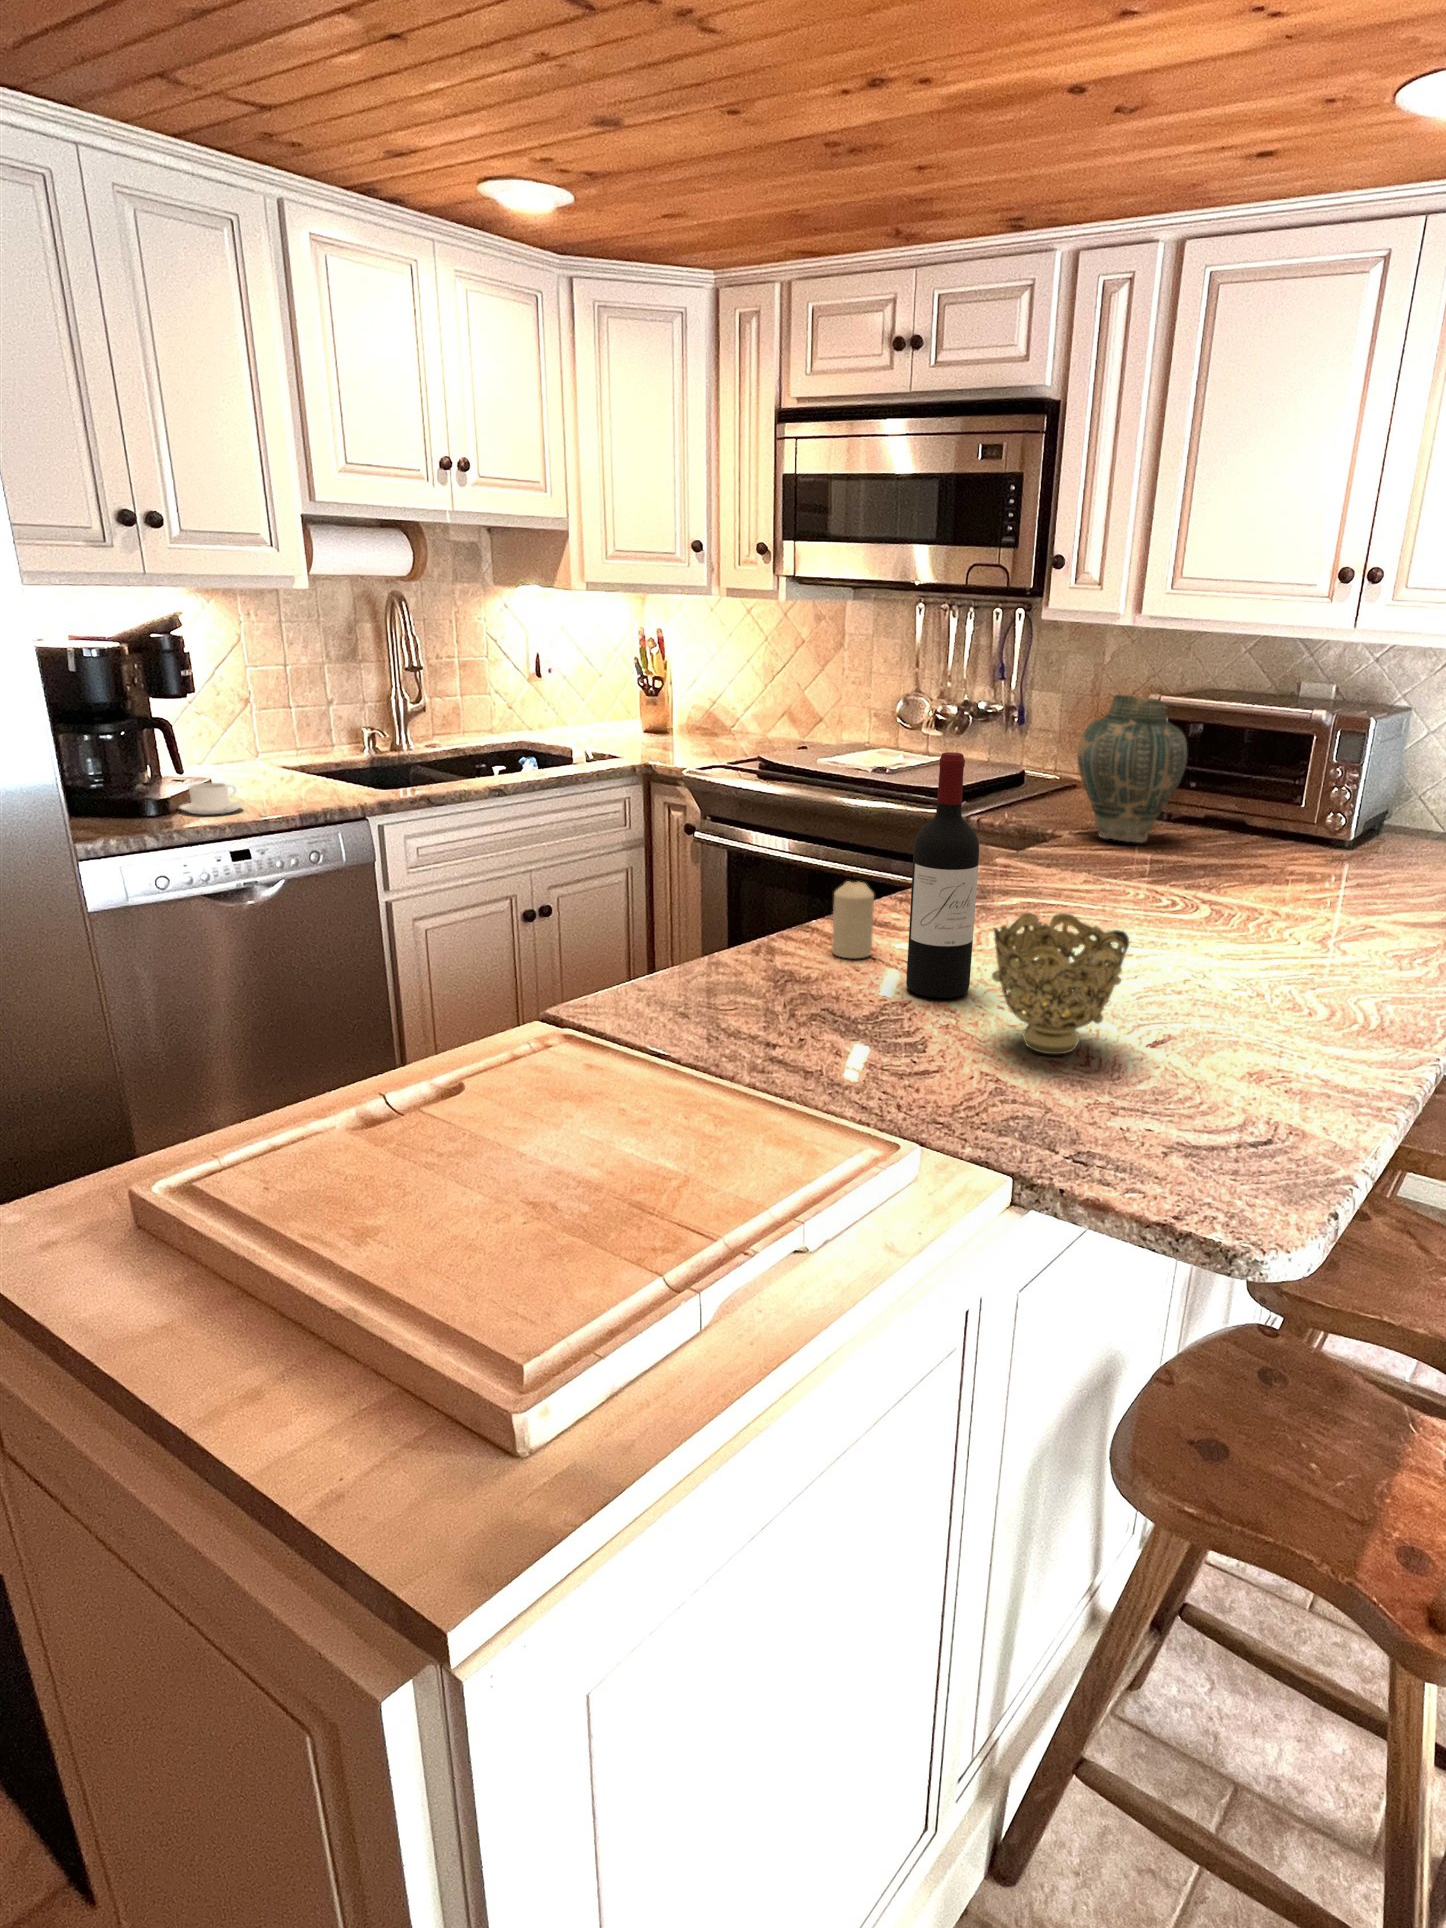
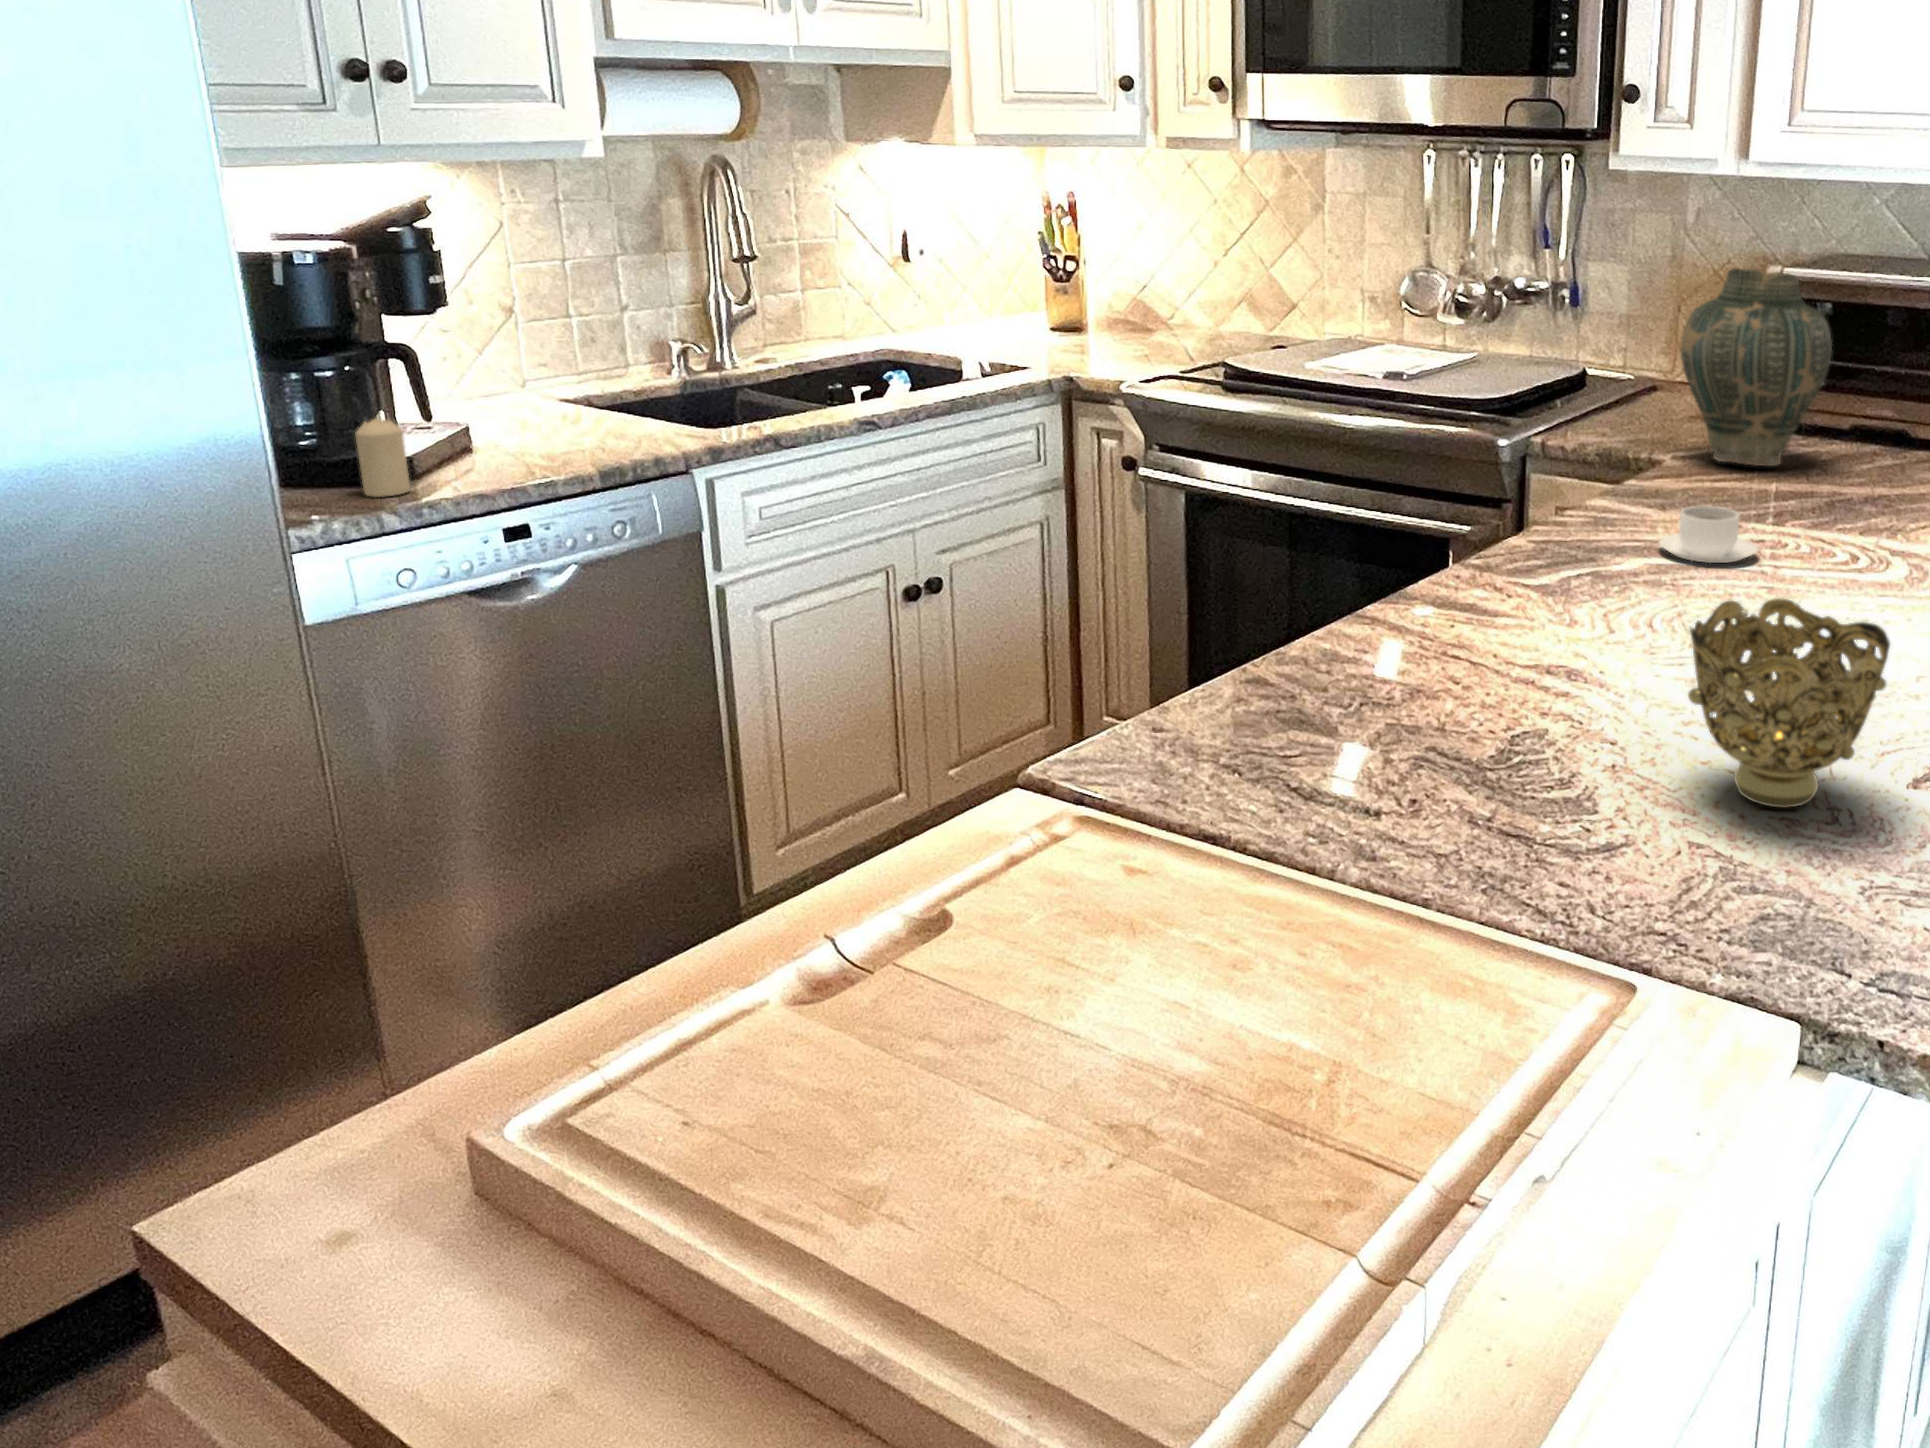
wine bottle: present [906,752,979,998] -> none [1536,373,1640,723]
coffee cup: present [180,783,243,815] -> present [1659,506,1758,563]
candle: present [832,881,874,958] -> present [355,419,410,497]

